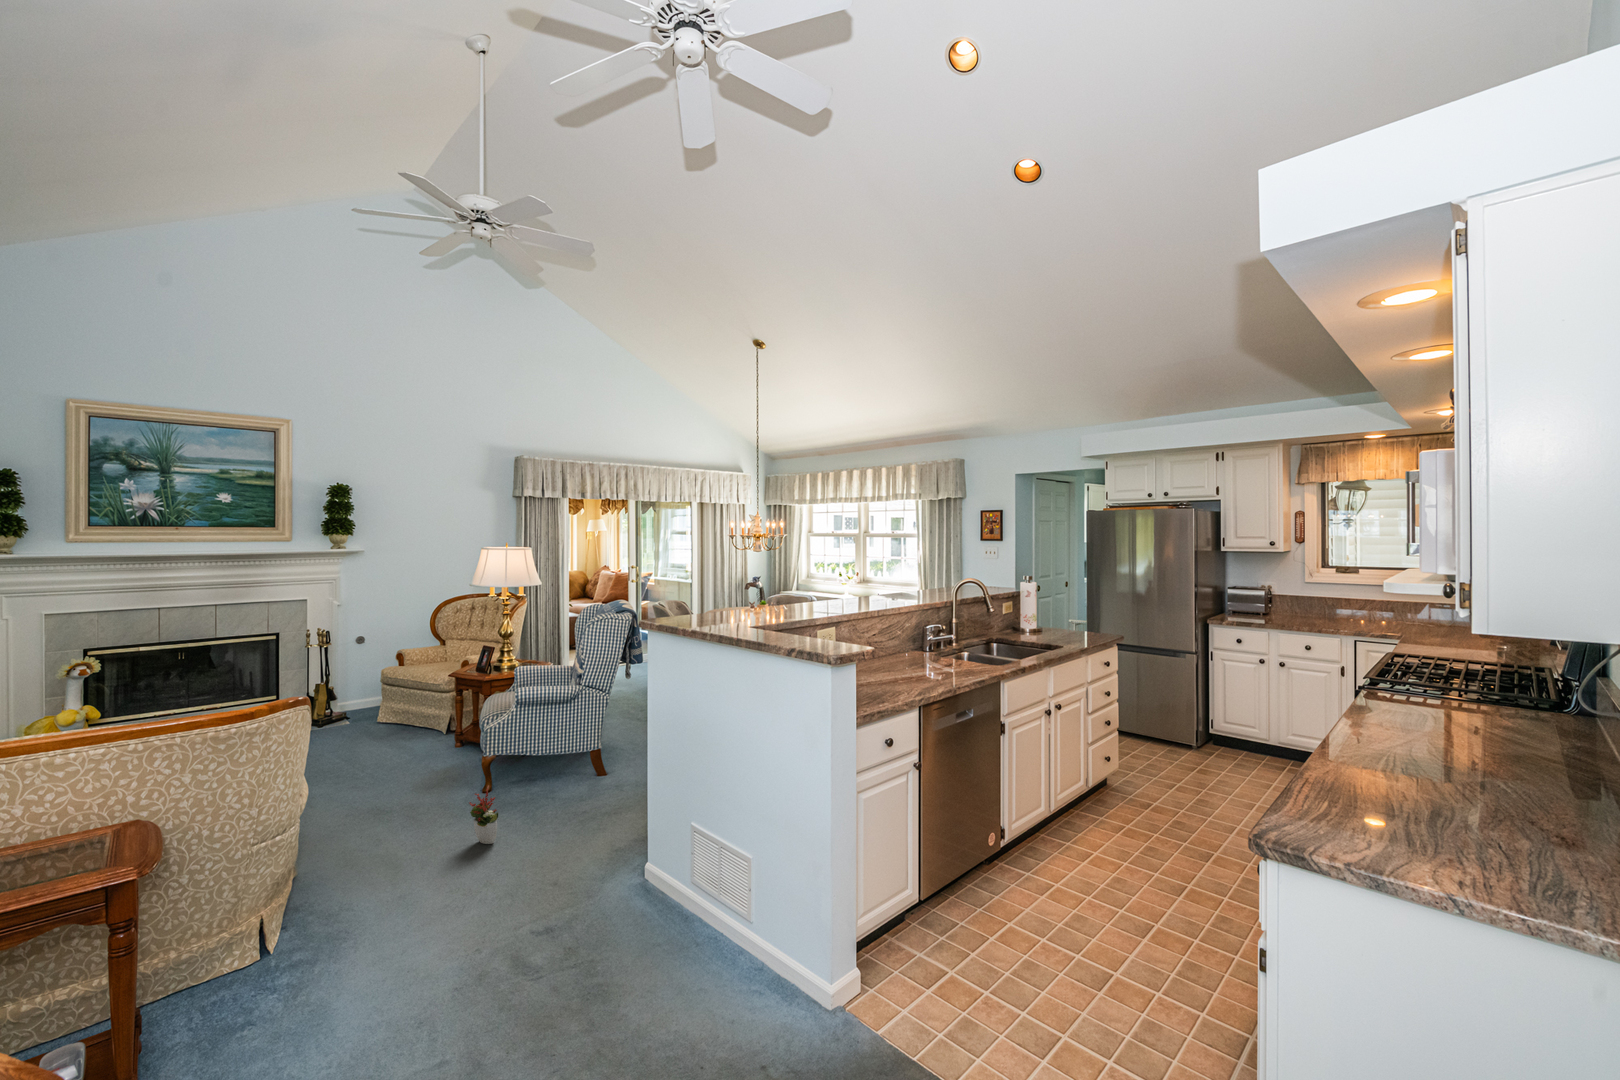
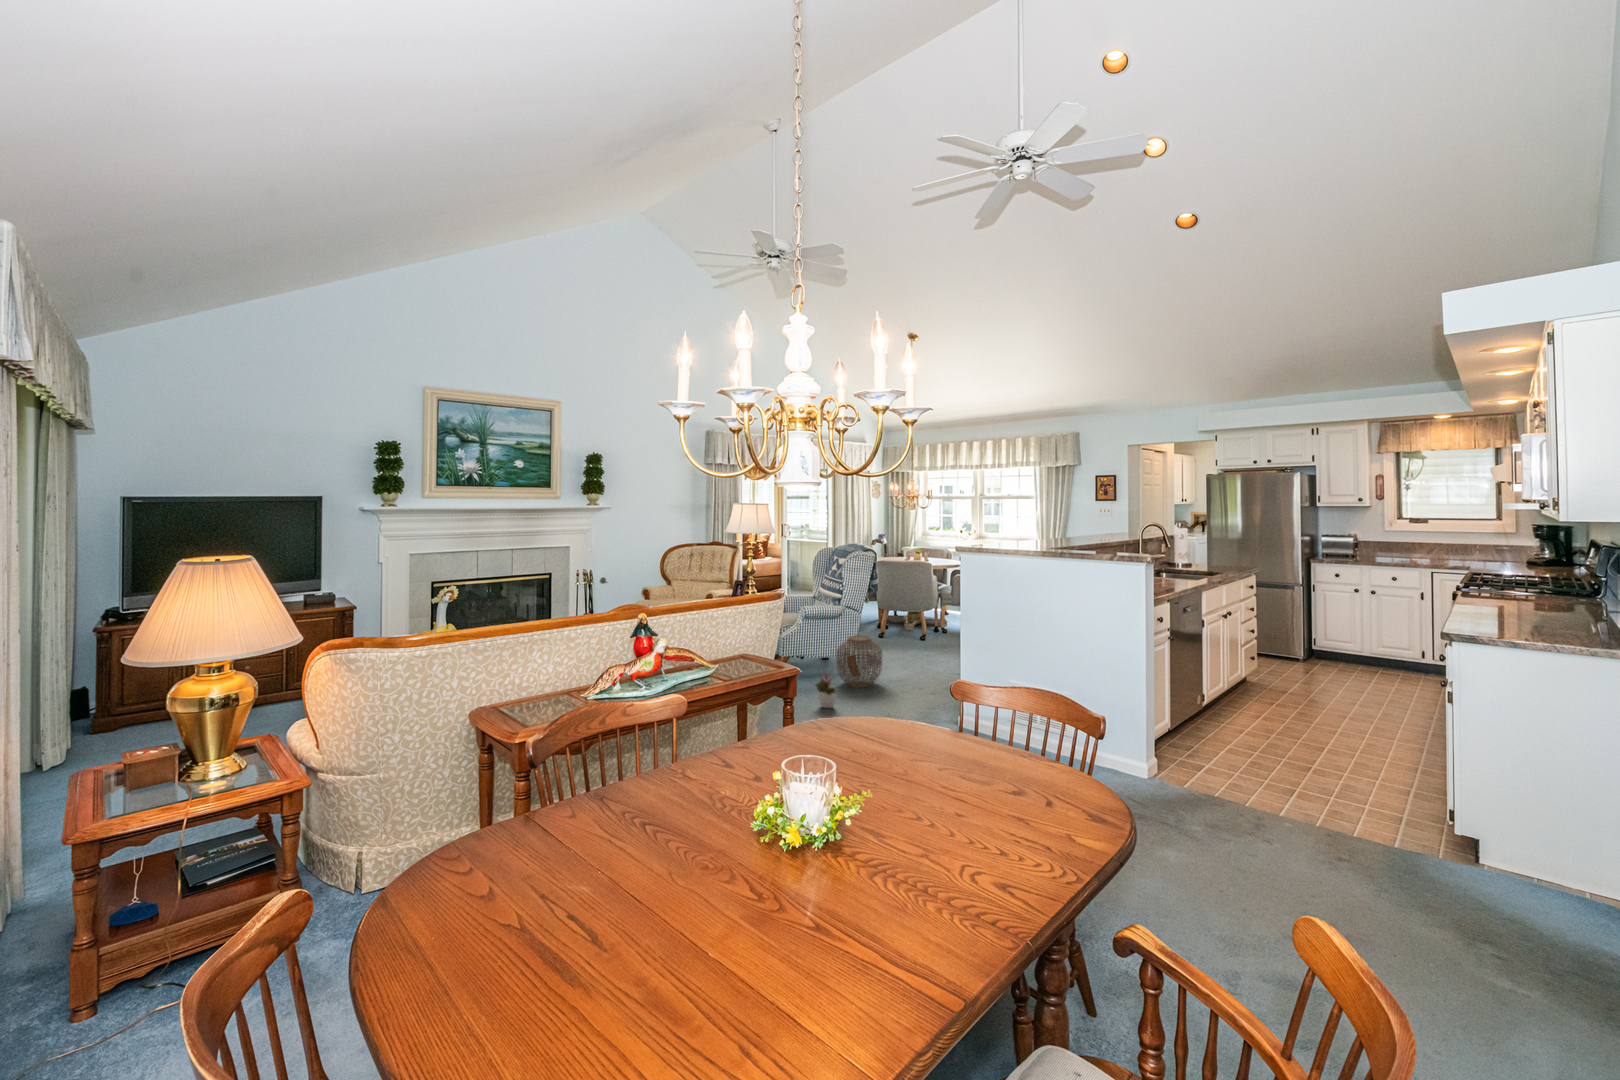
woven basket: none [549,727,613,801] -> present [836,635,882,687]

